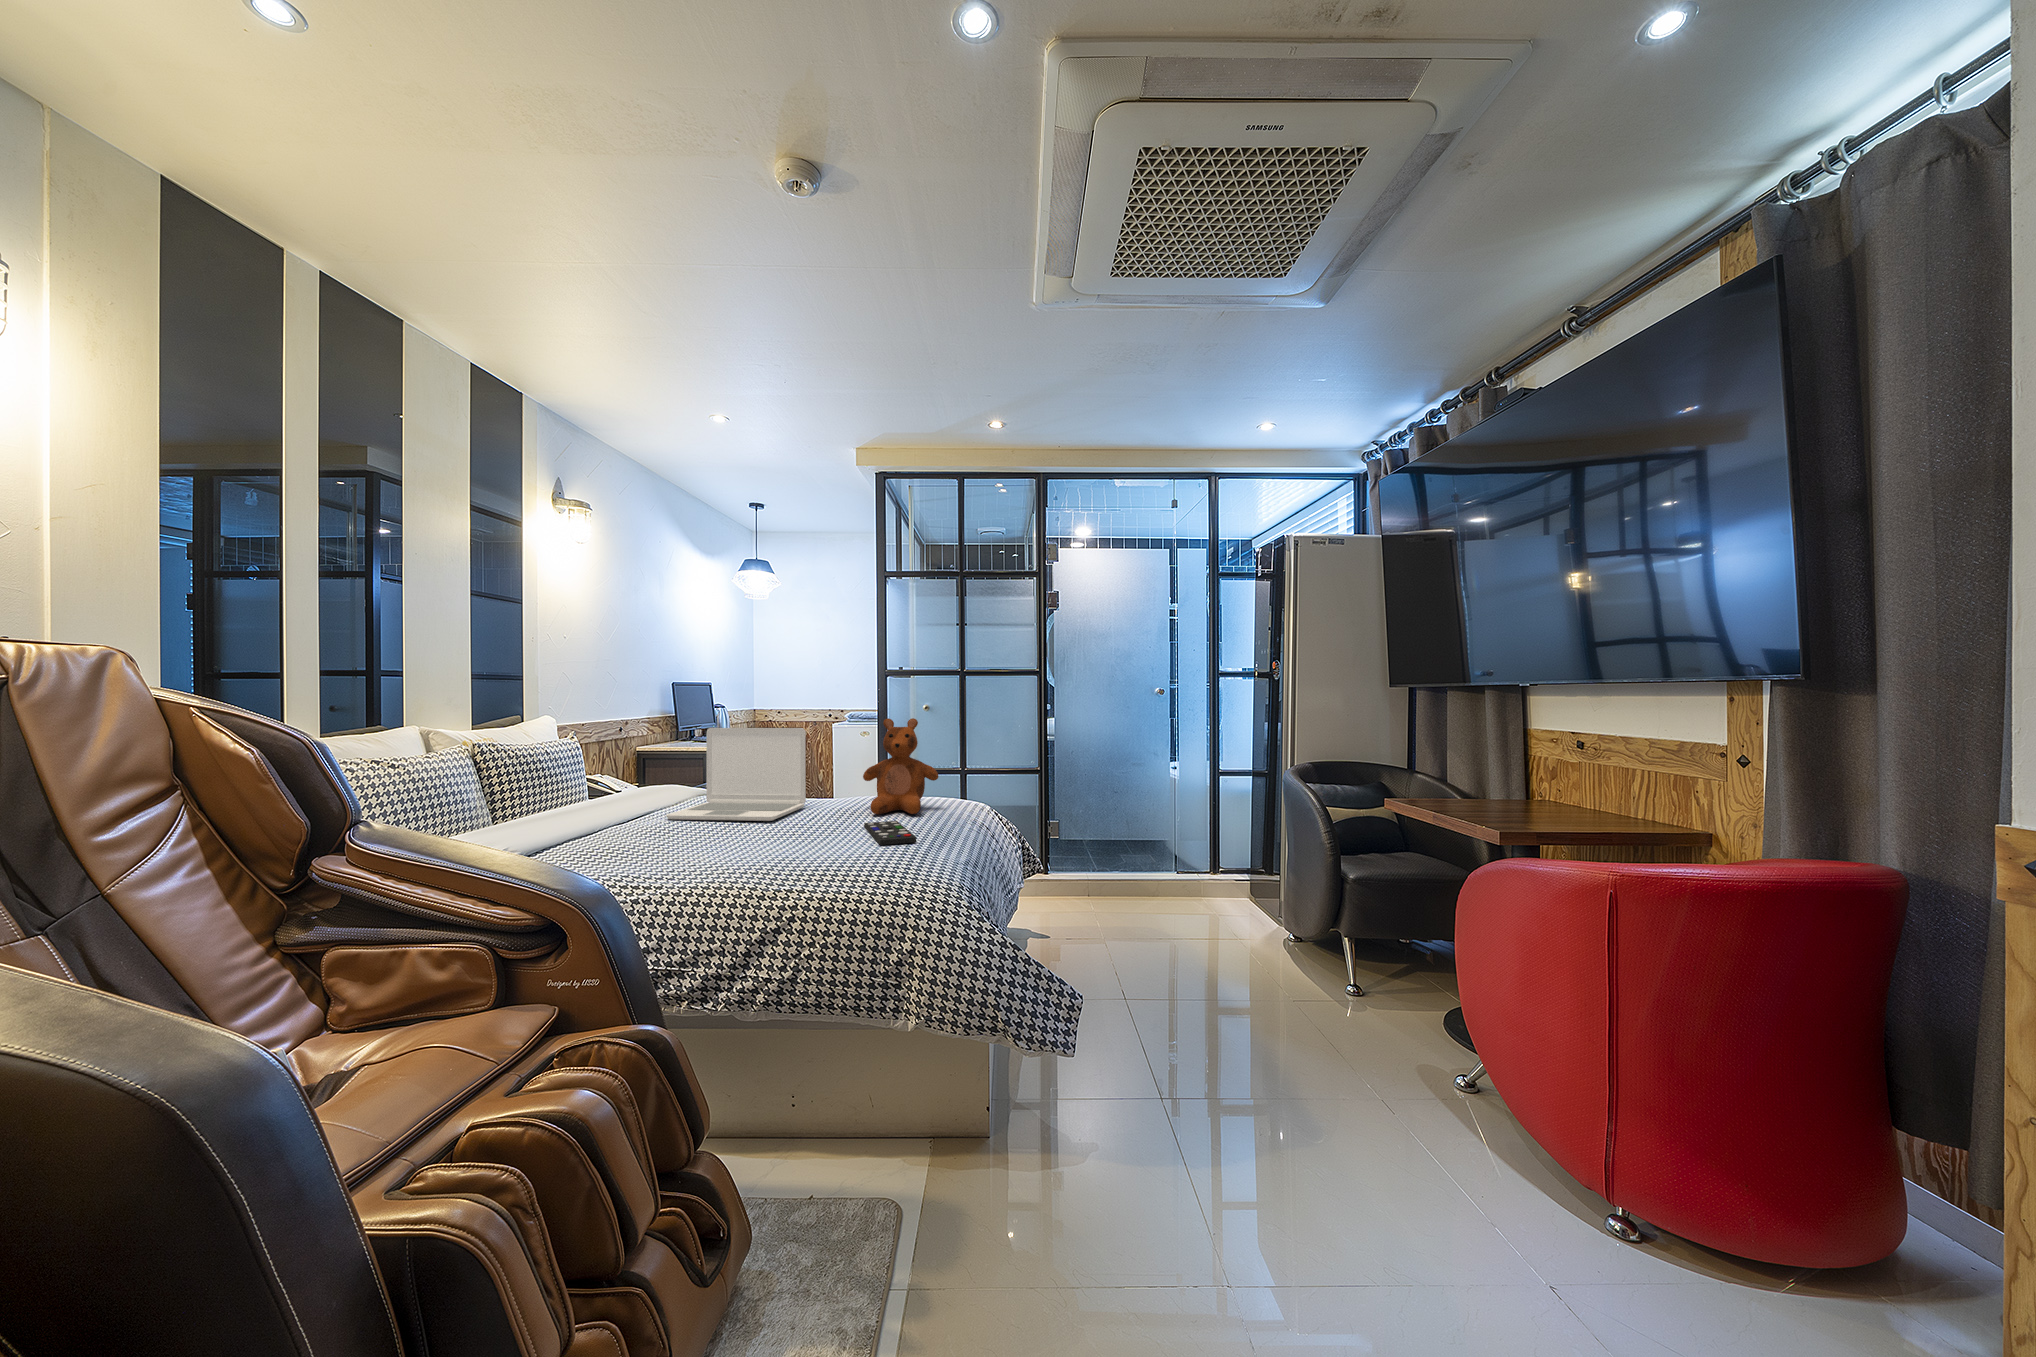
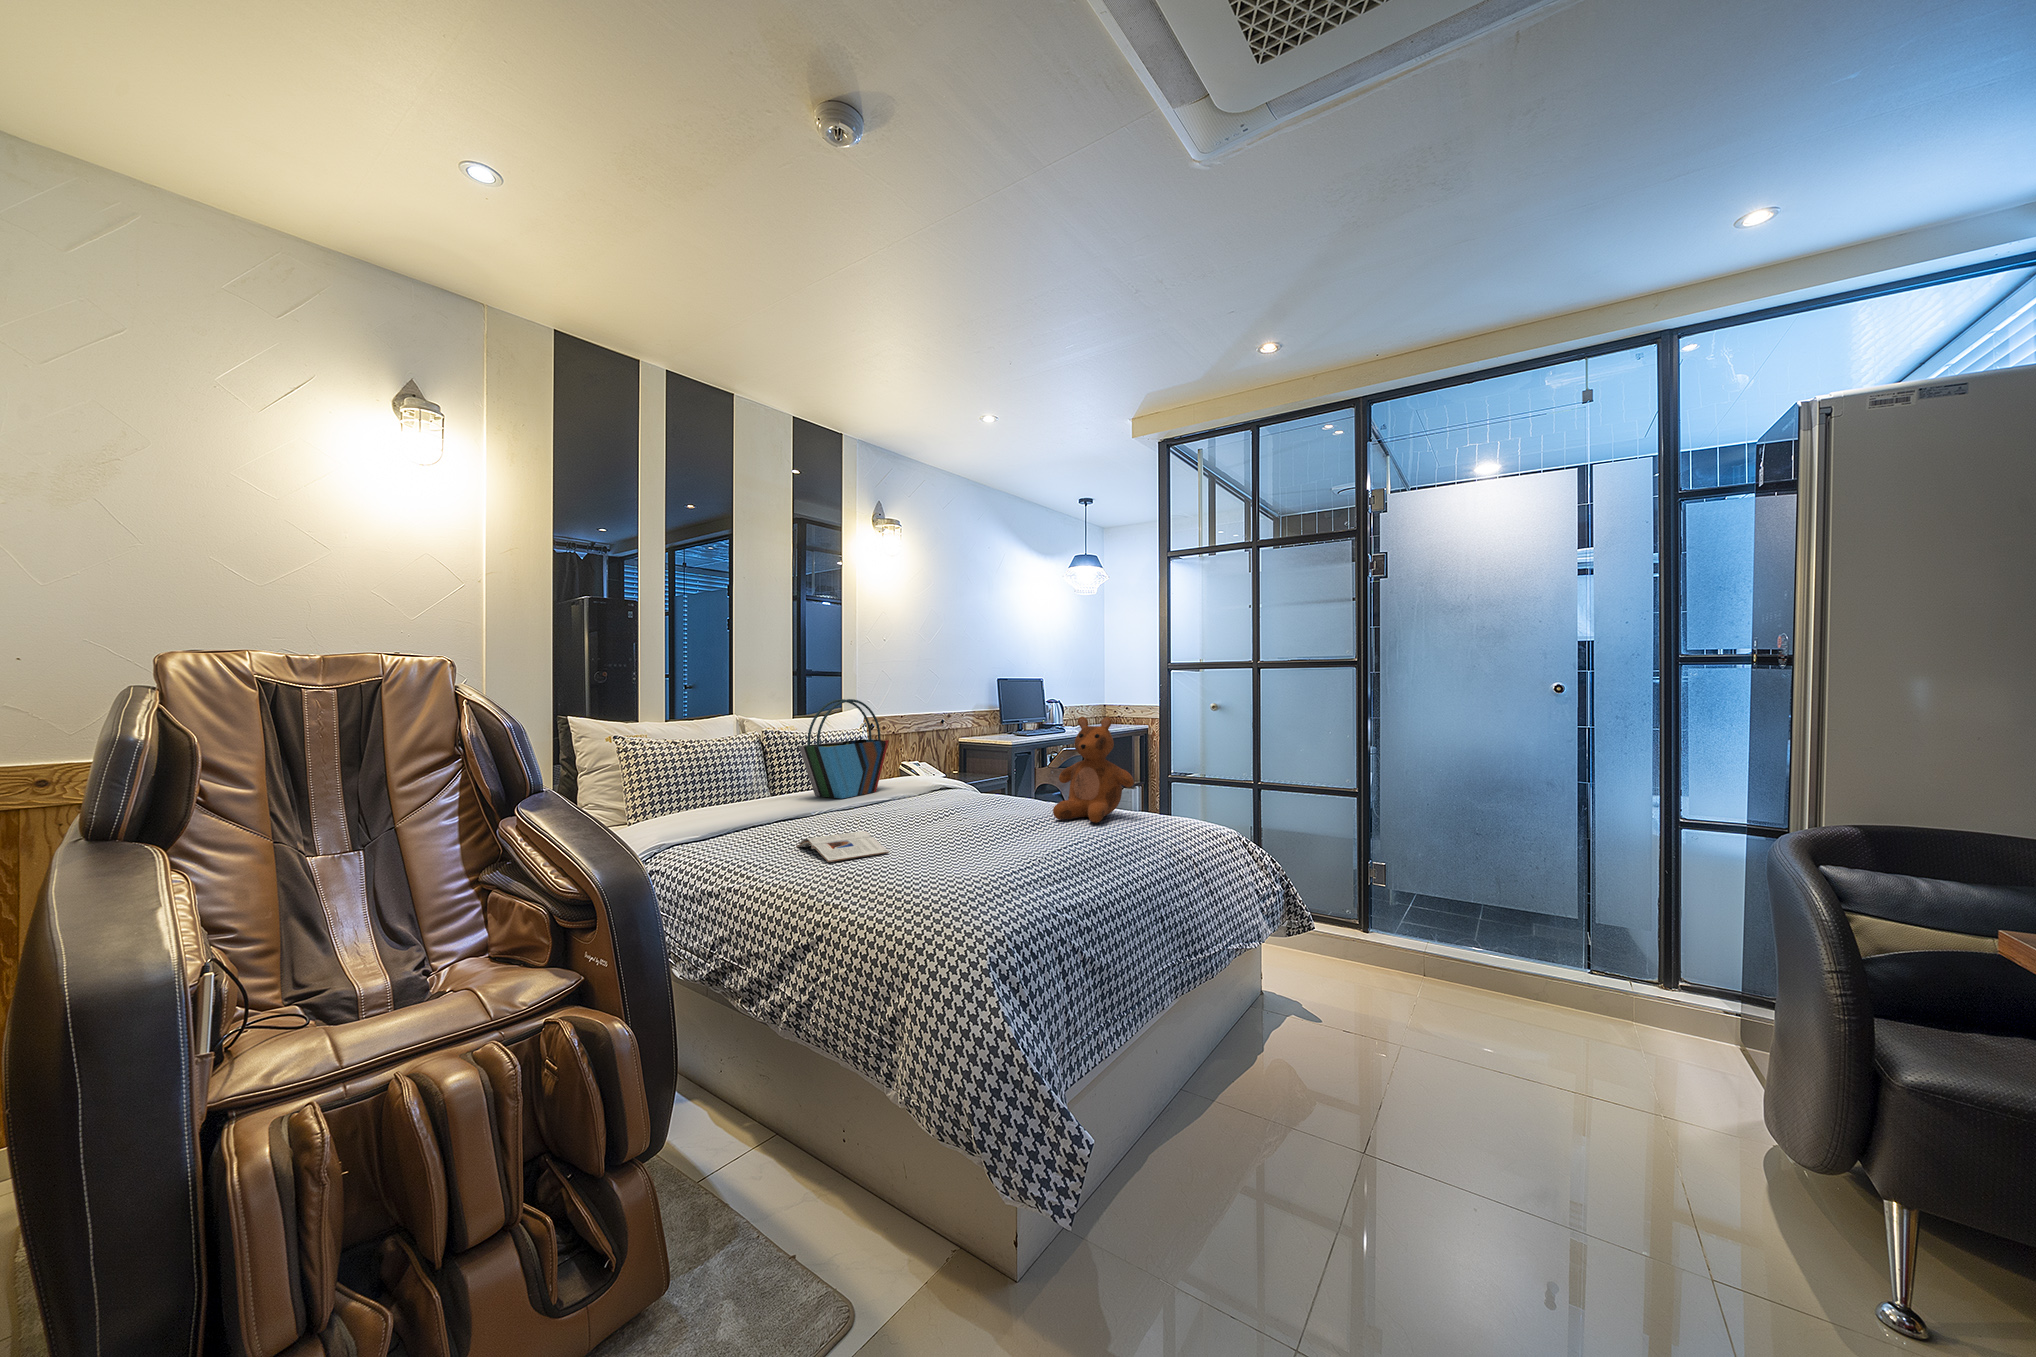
tote bag: none [544,704,640,816] -> present [799,699,889,798]
laptop: present [666,728,806,821] -> none [881,723,1009,817]
remote control: present [864,821,916,845] -> none [1006,828,1062,854]
magazine: none [646,840,765,872] -> present [797,831,889,862]

